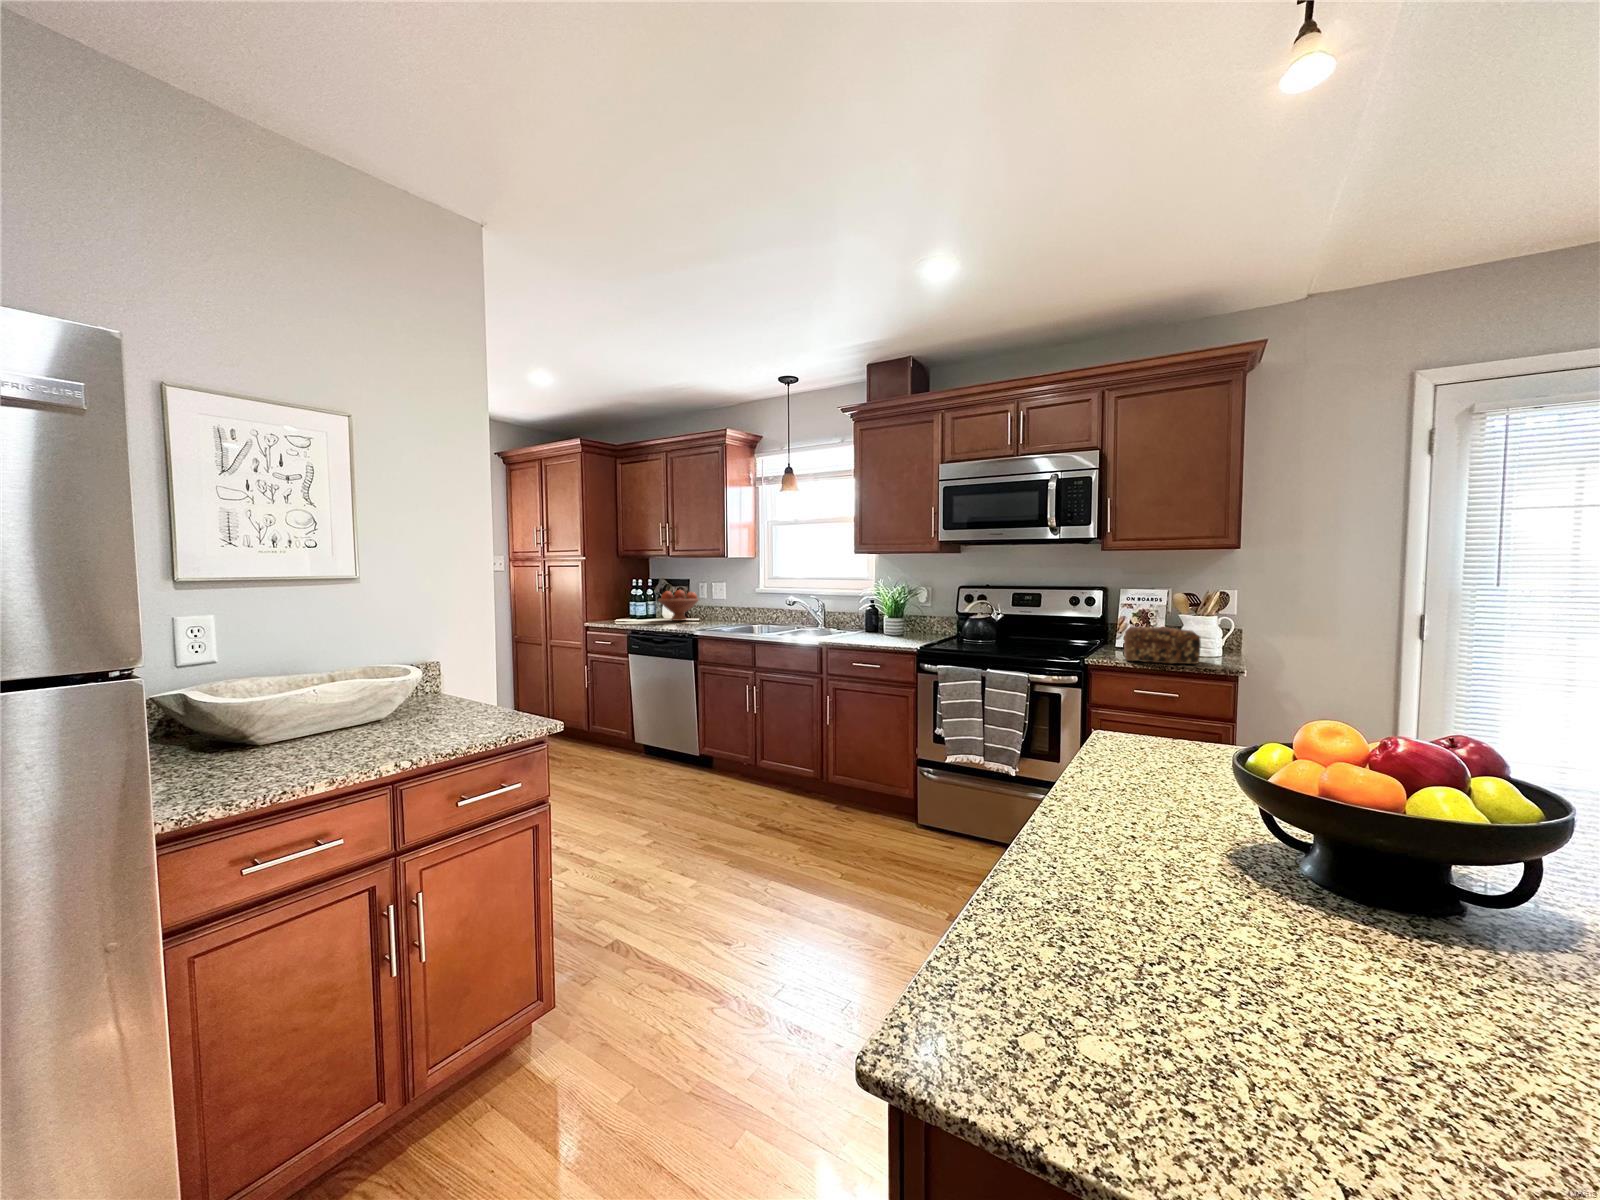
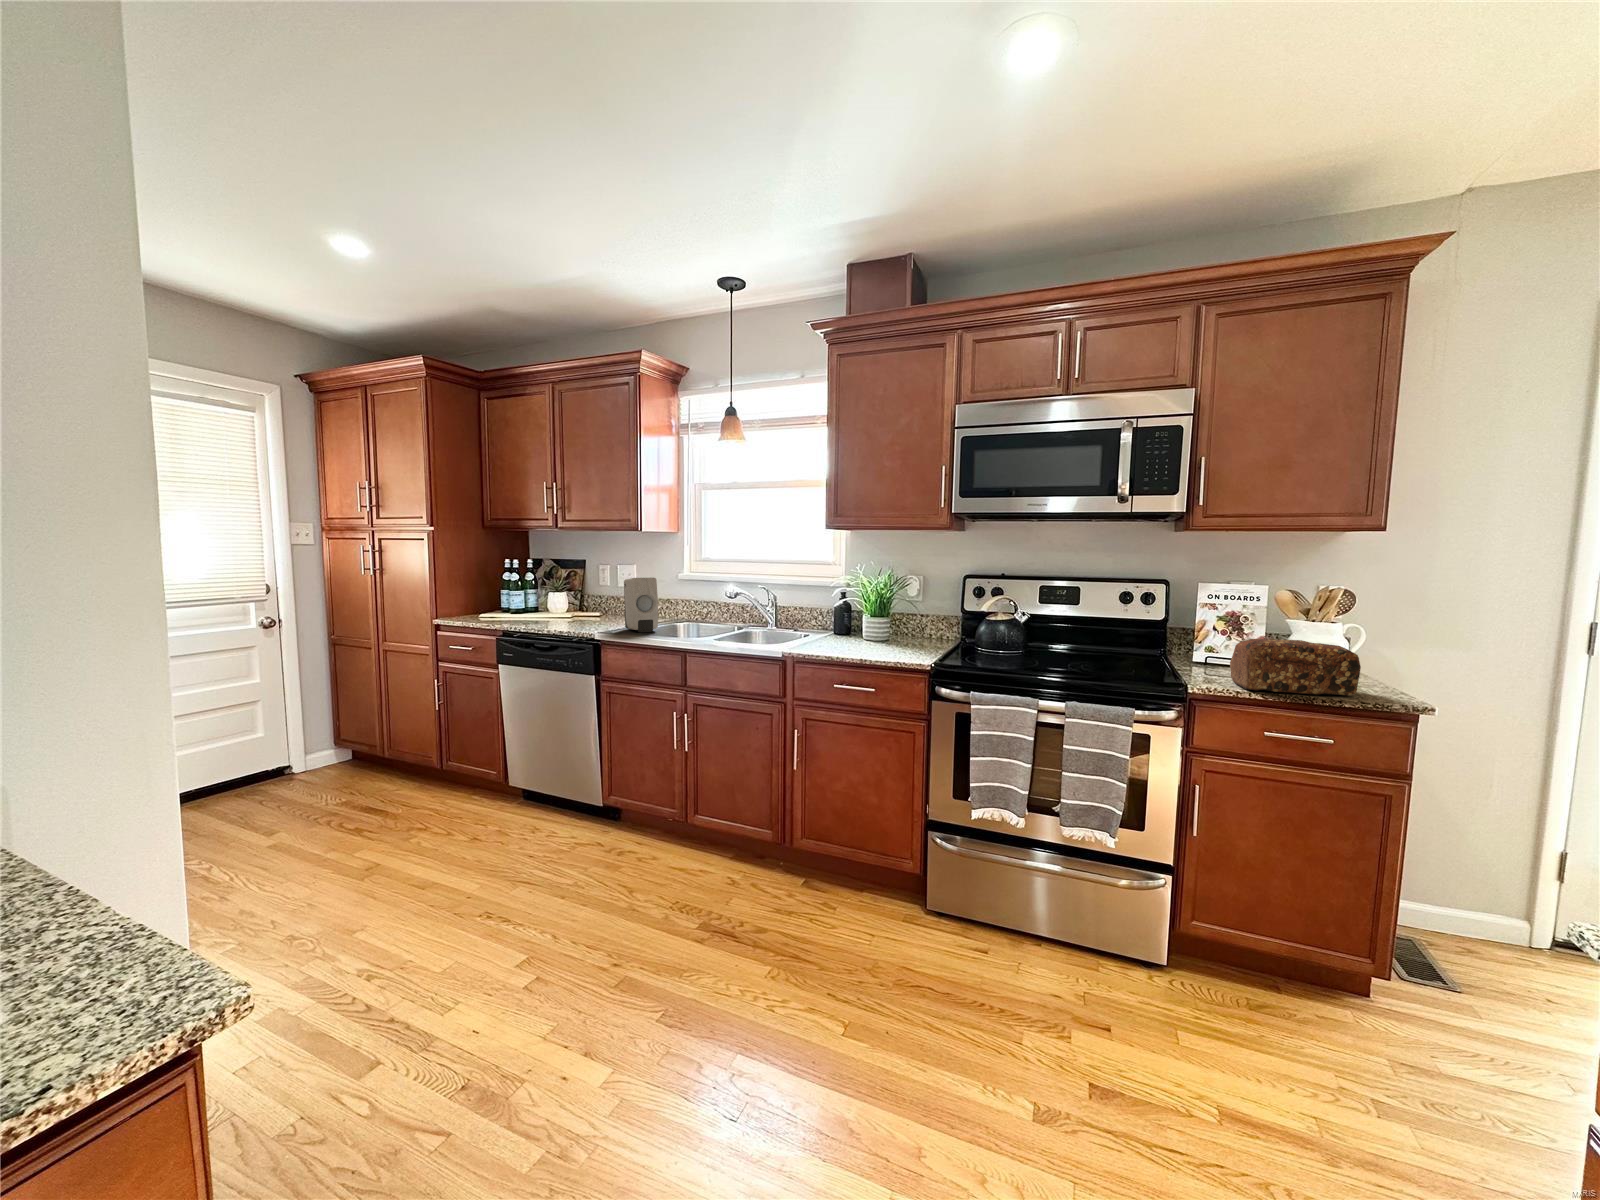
fruit bowl: present [658,590,699,621] -> none [542,574,600,616]
soap dispenser: none [715,591,739,630] -> present [624,578,658,632]

